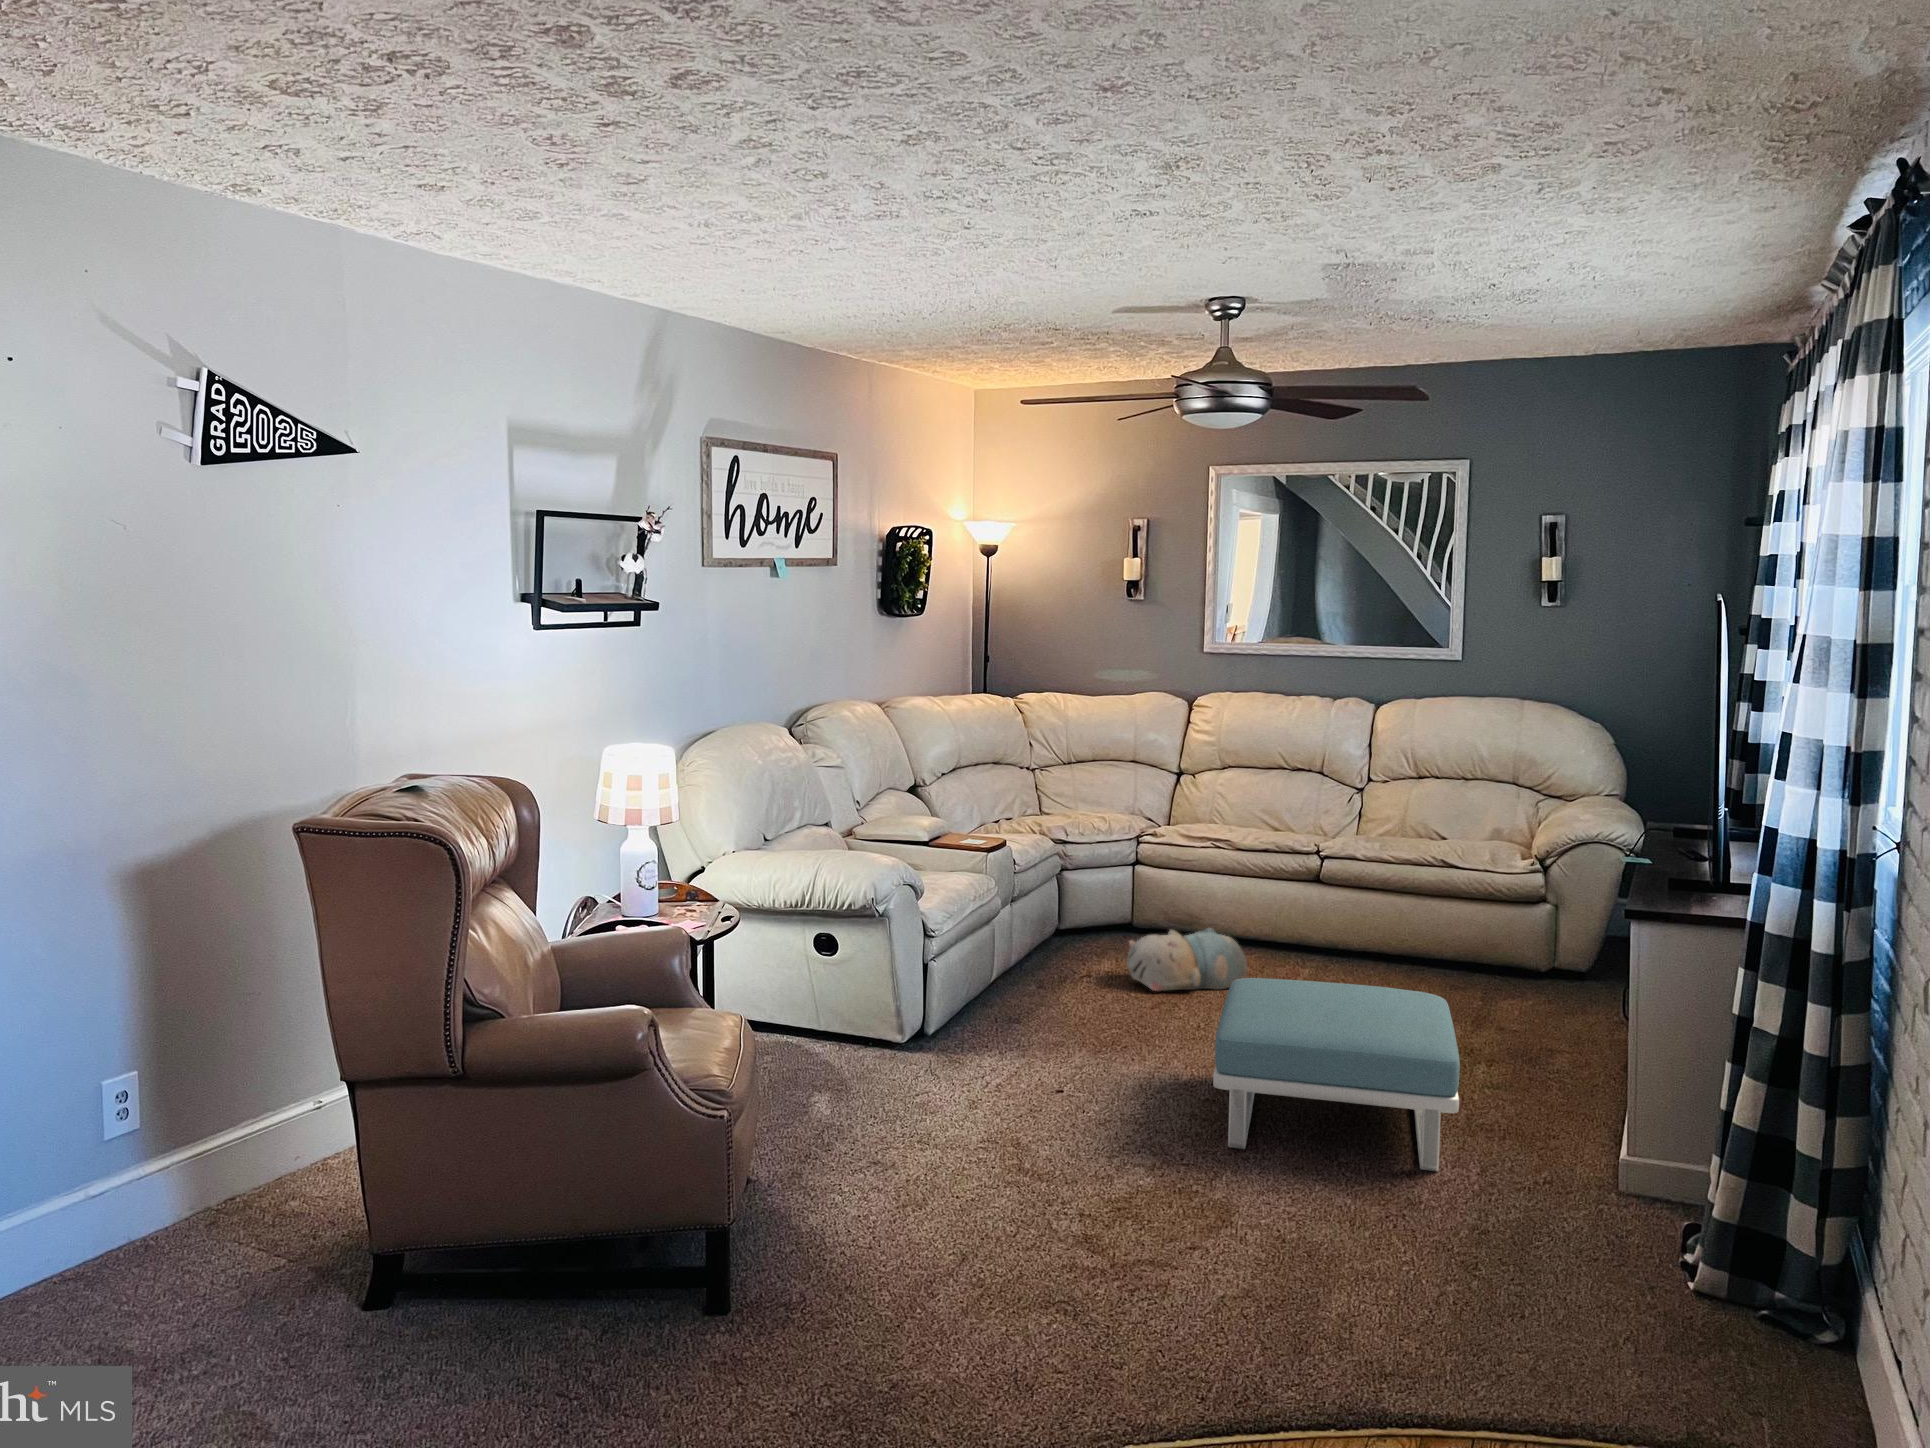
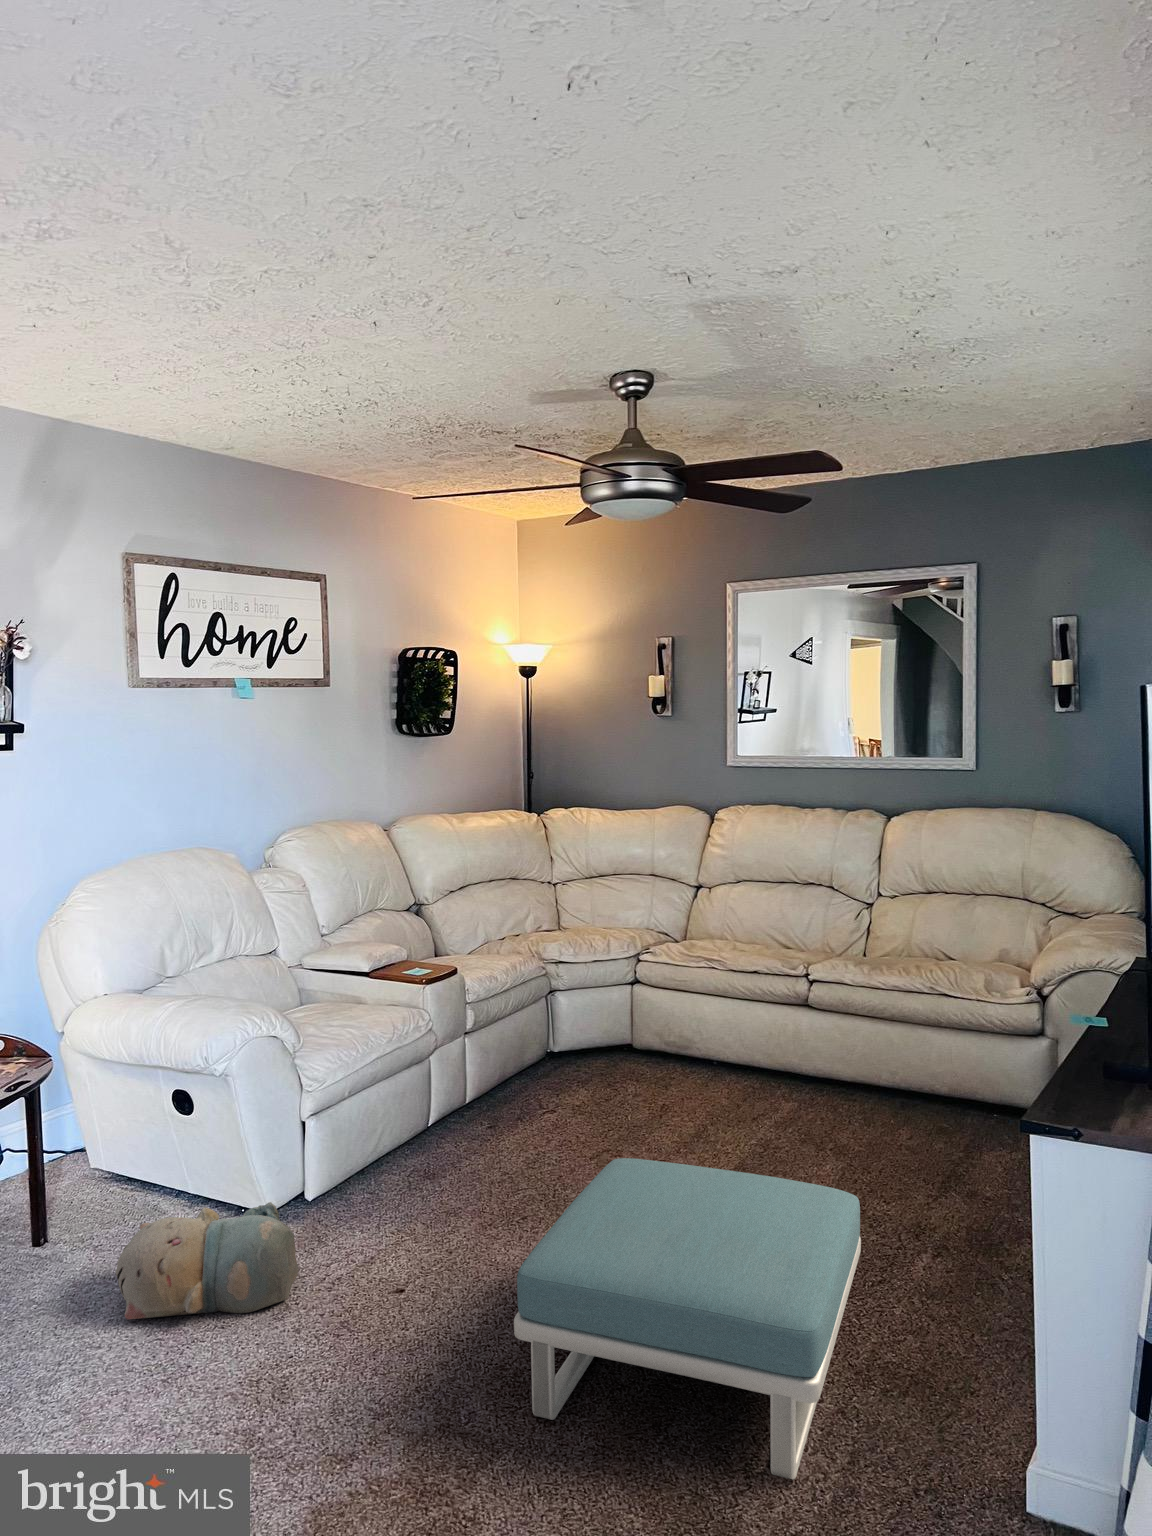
plush toy: present [1127,928,1247,991] -> present [115,1202,298,1319]

